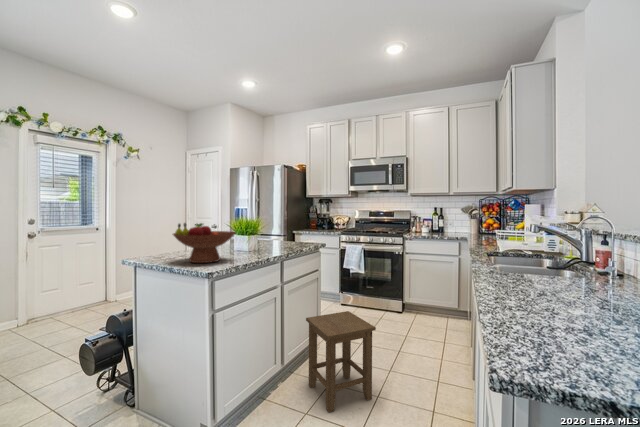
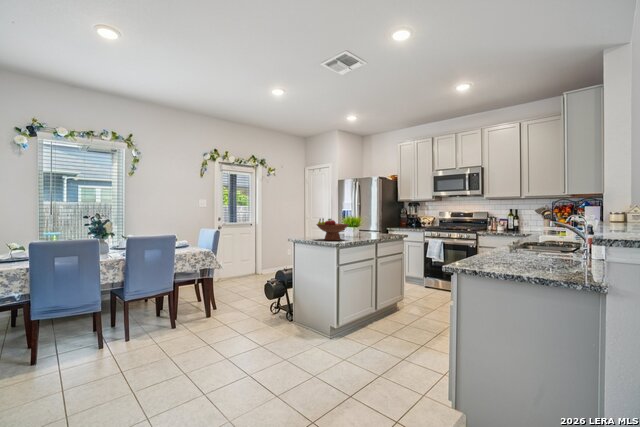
stool: present [306,311,376,412] -> none [392,280,438,336]

